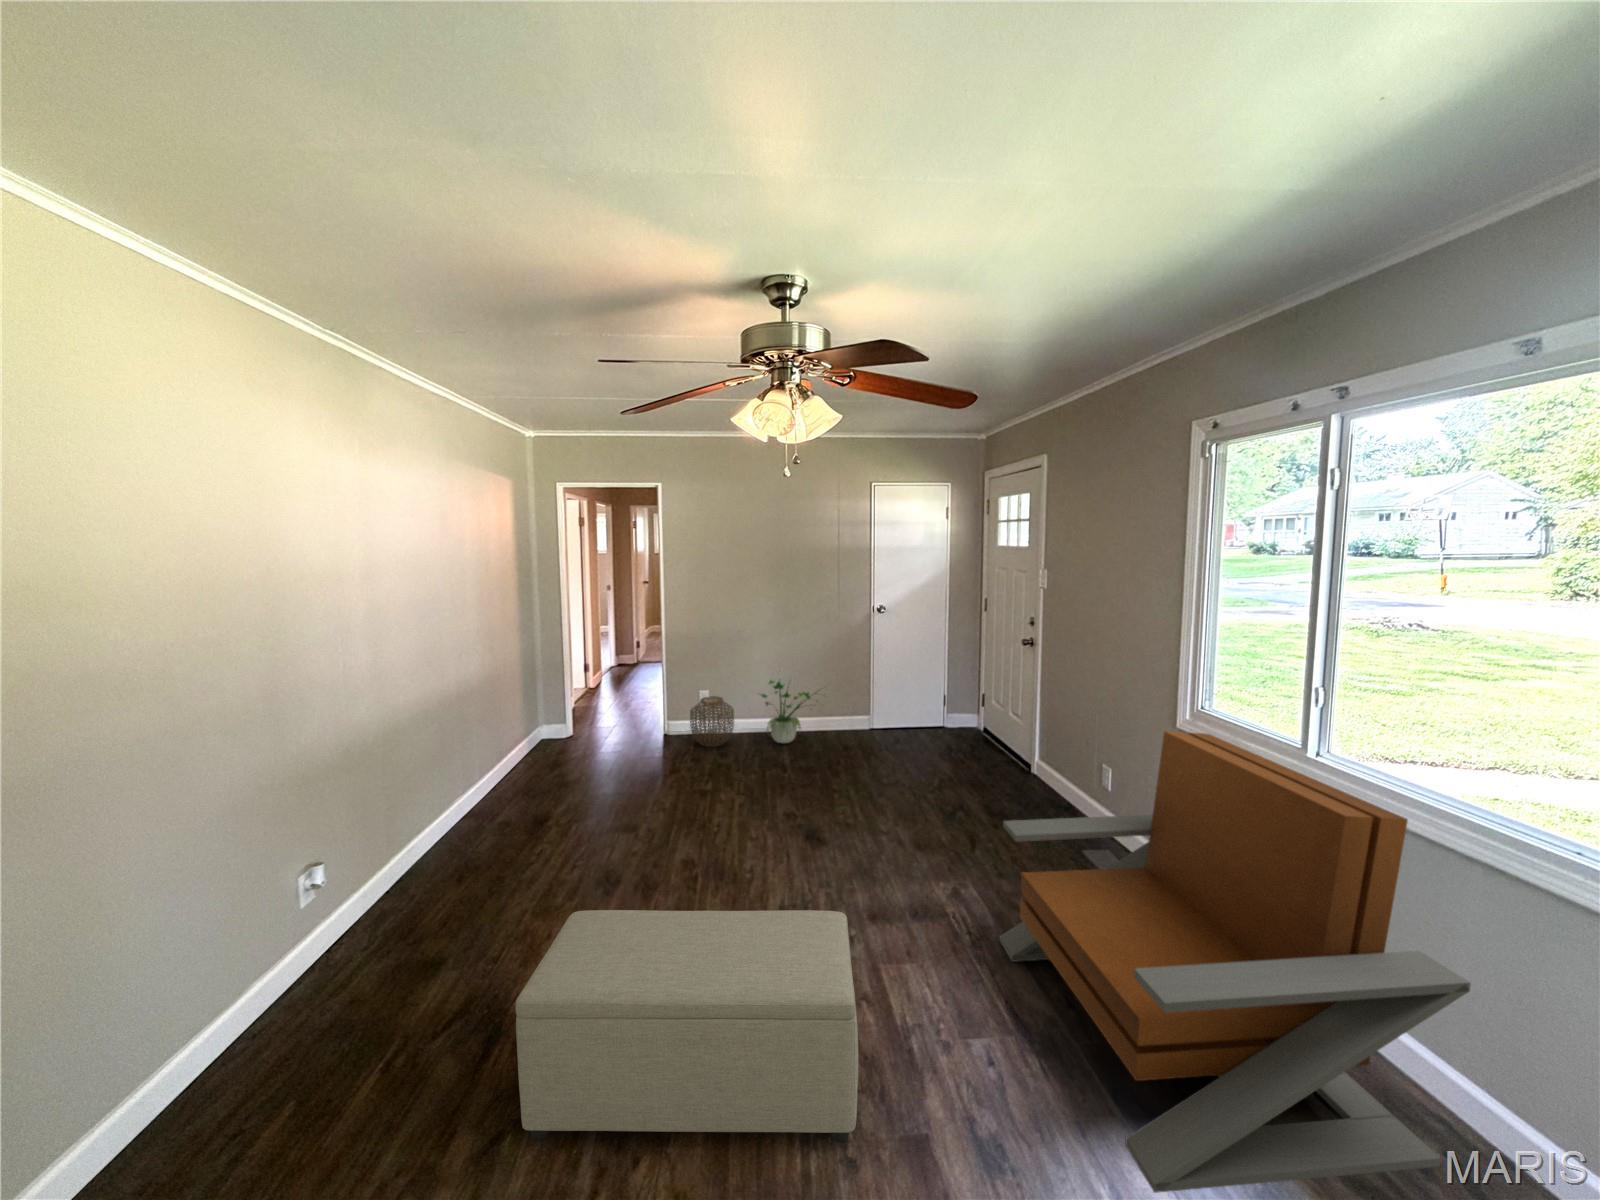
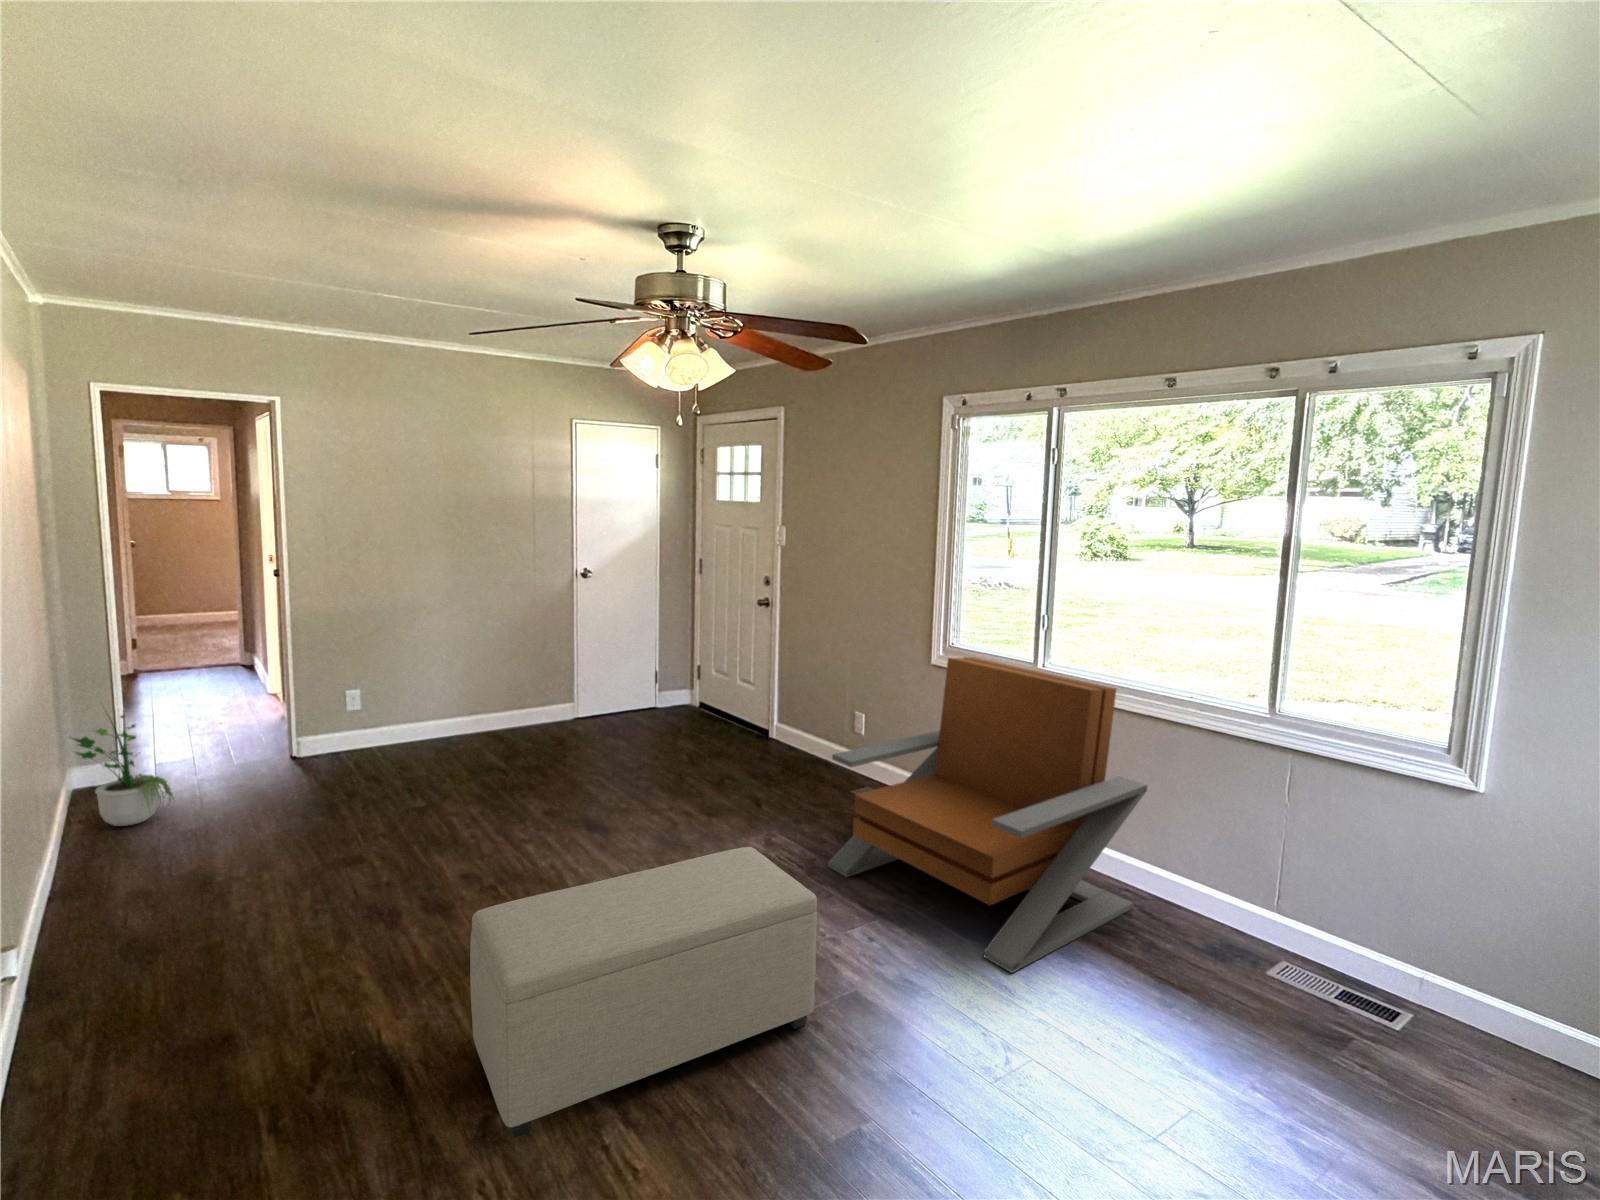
potted plant: present [761,680,816,743] -> present [72,711,173,826]
woven basket: present [690,696,734,747] -> none [338,696,406,764]

